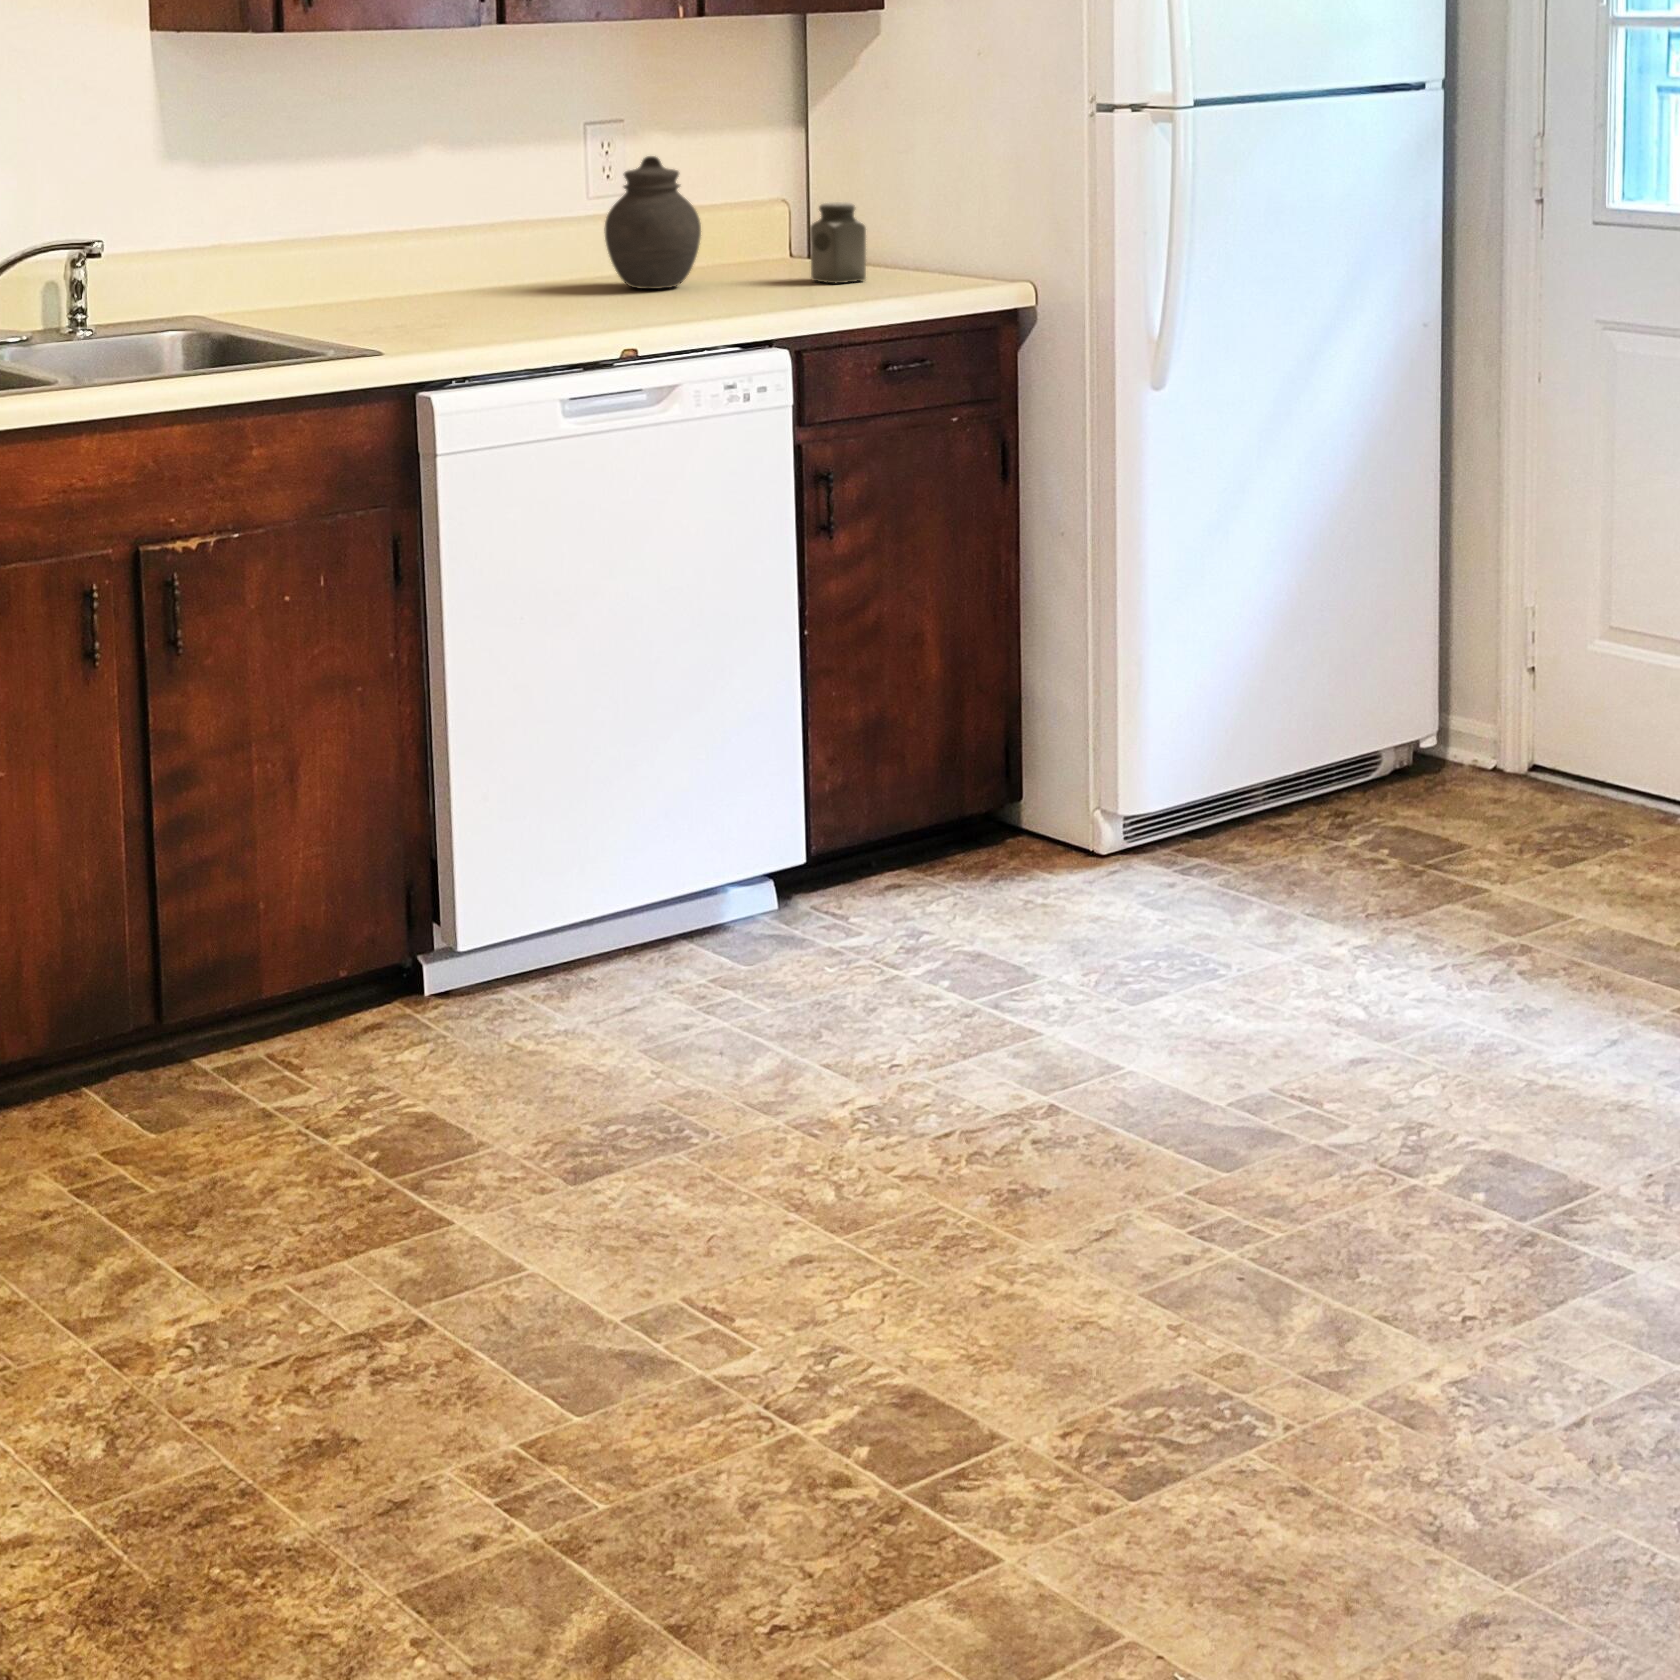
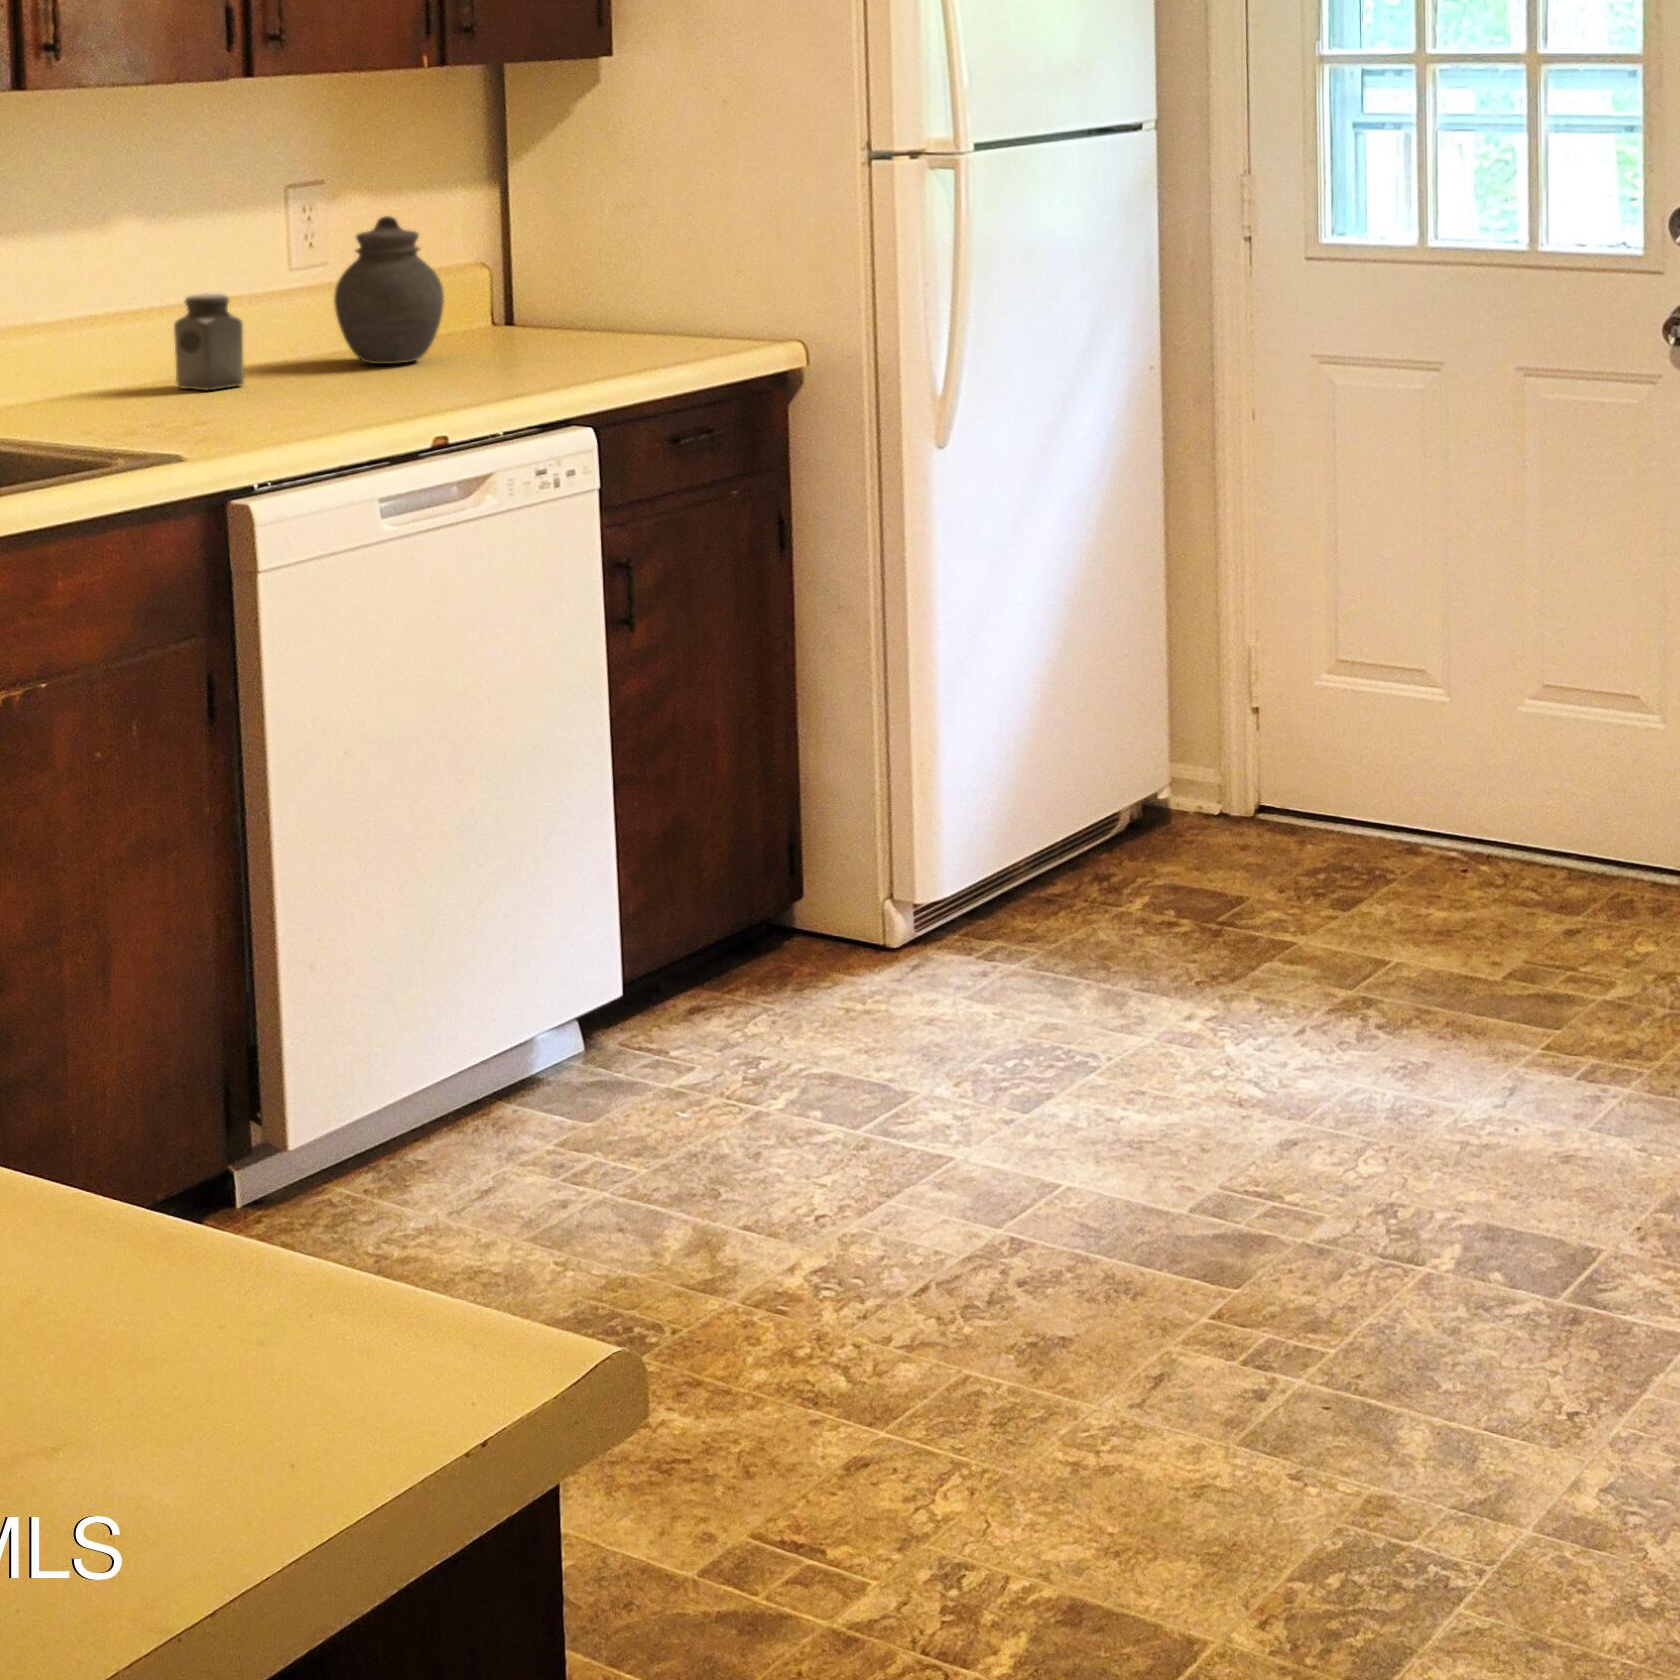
salt shaker: present [810,202,866,283] -> present [174,293,244,390]

